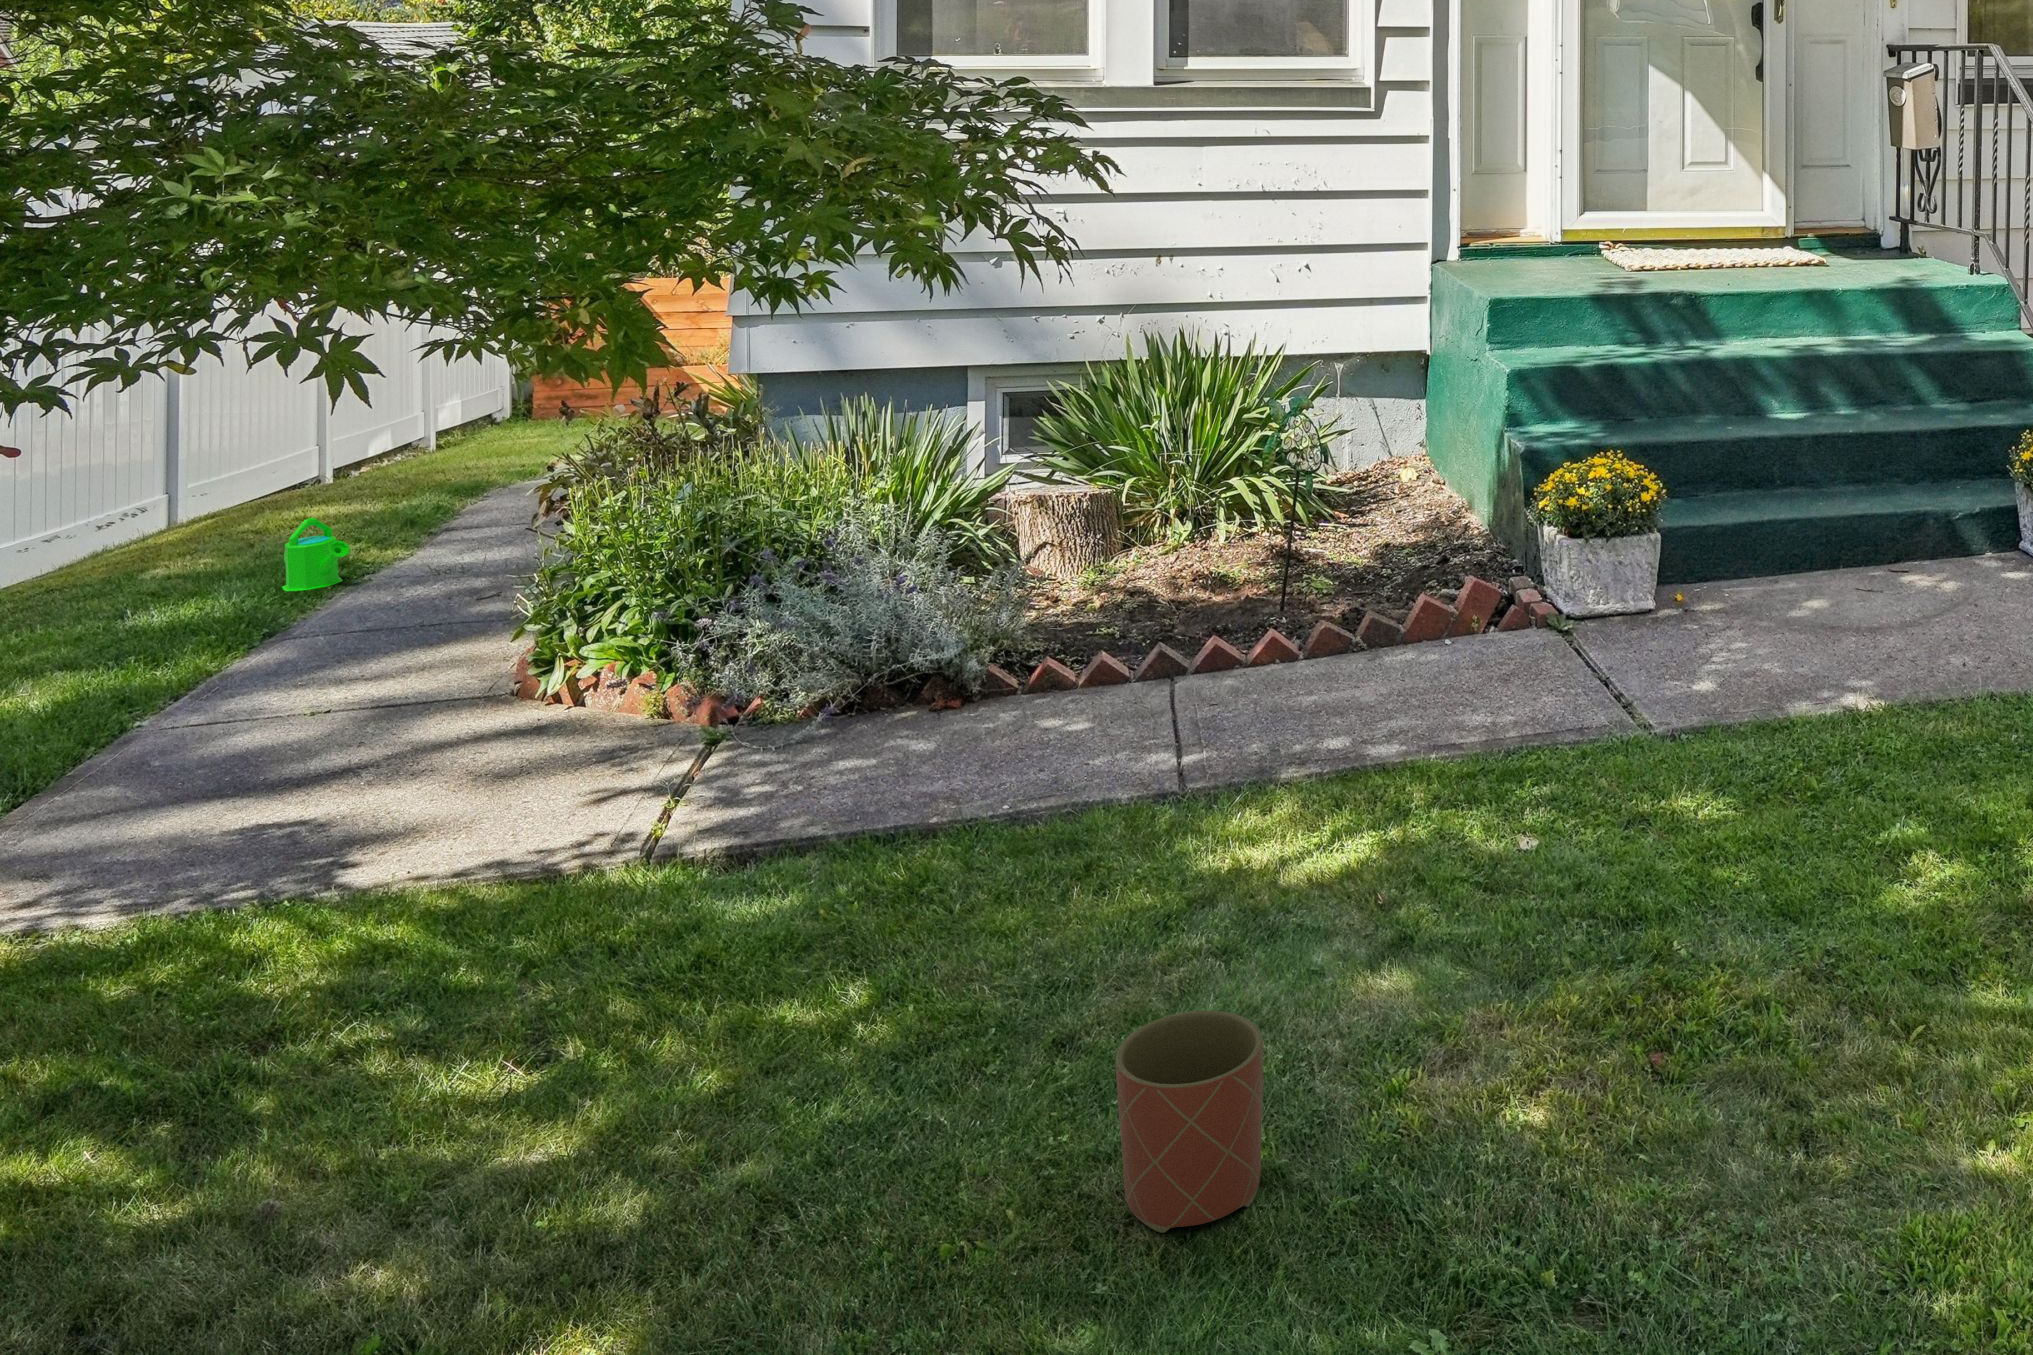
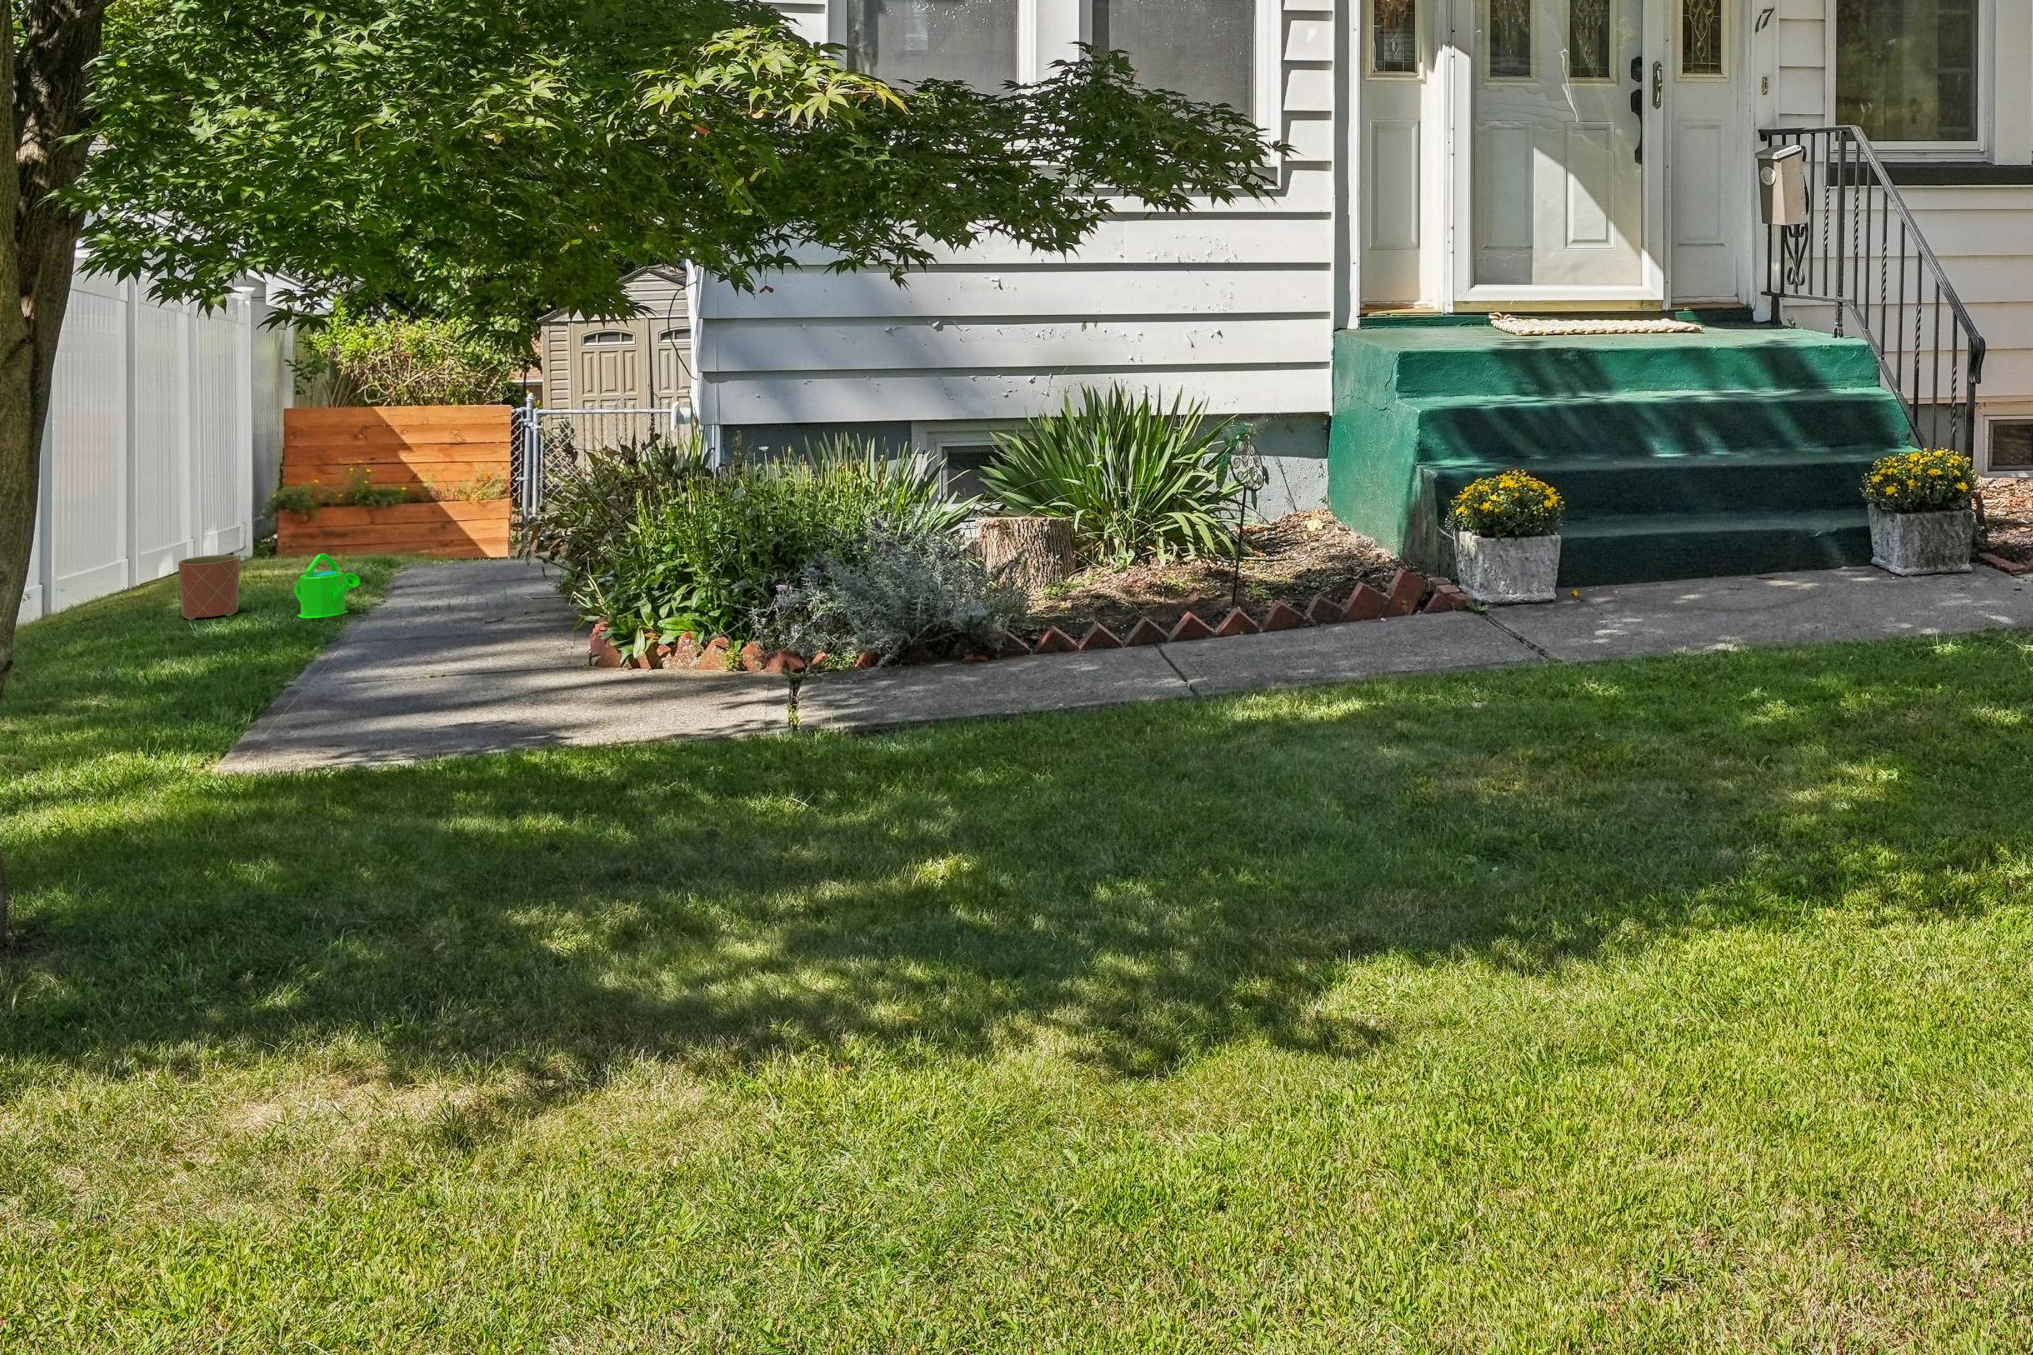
planter: present [1116,1010,1263,1233] -> present [178,555,239,620]

